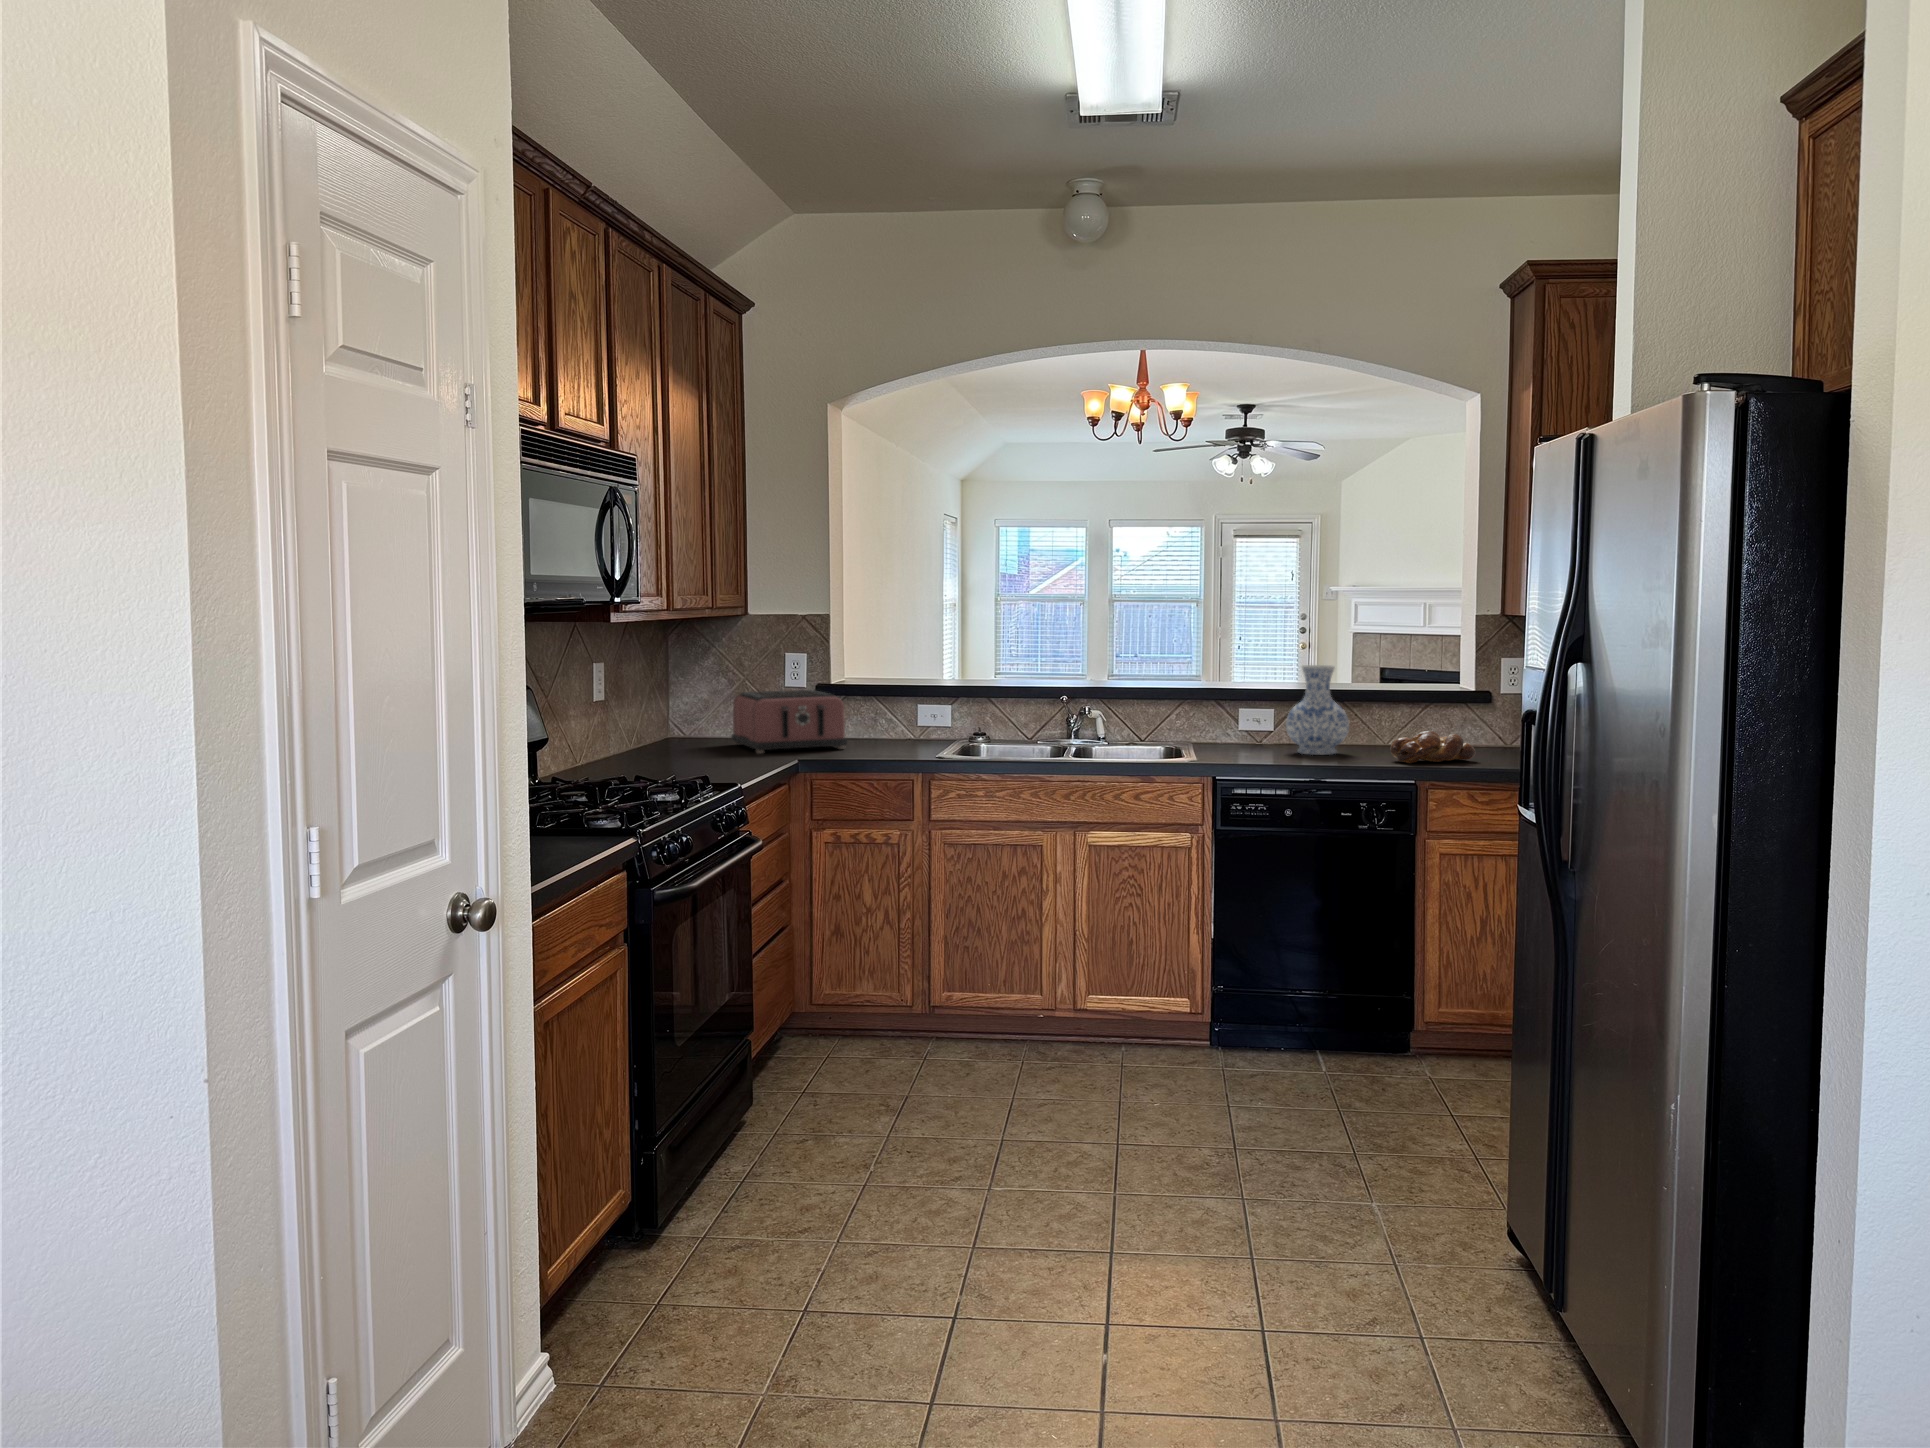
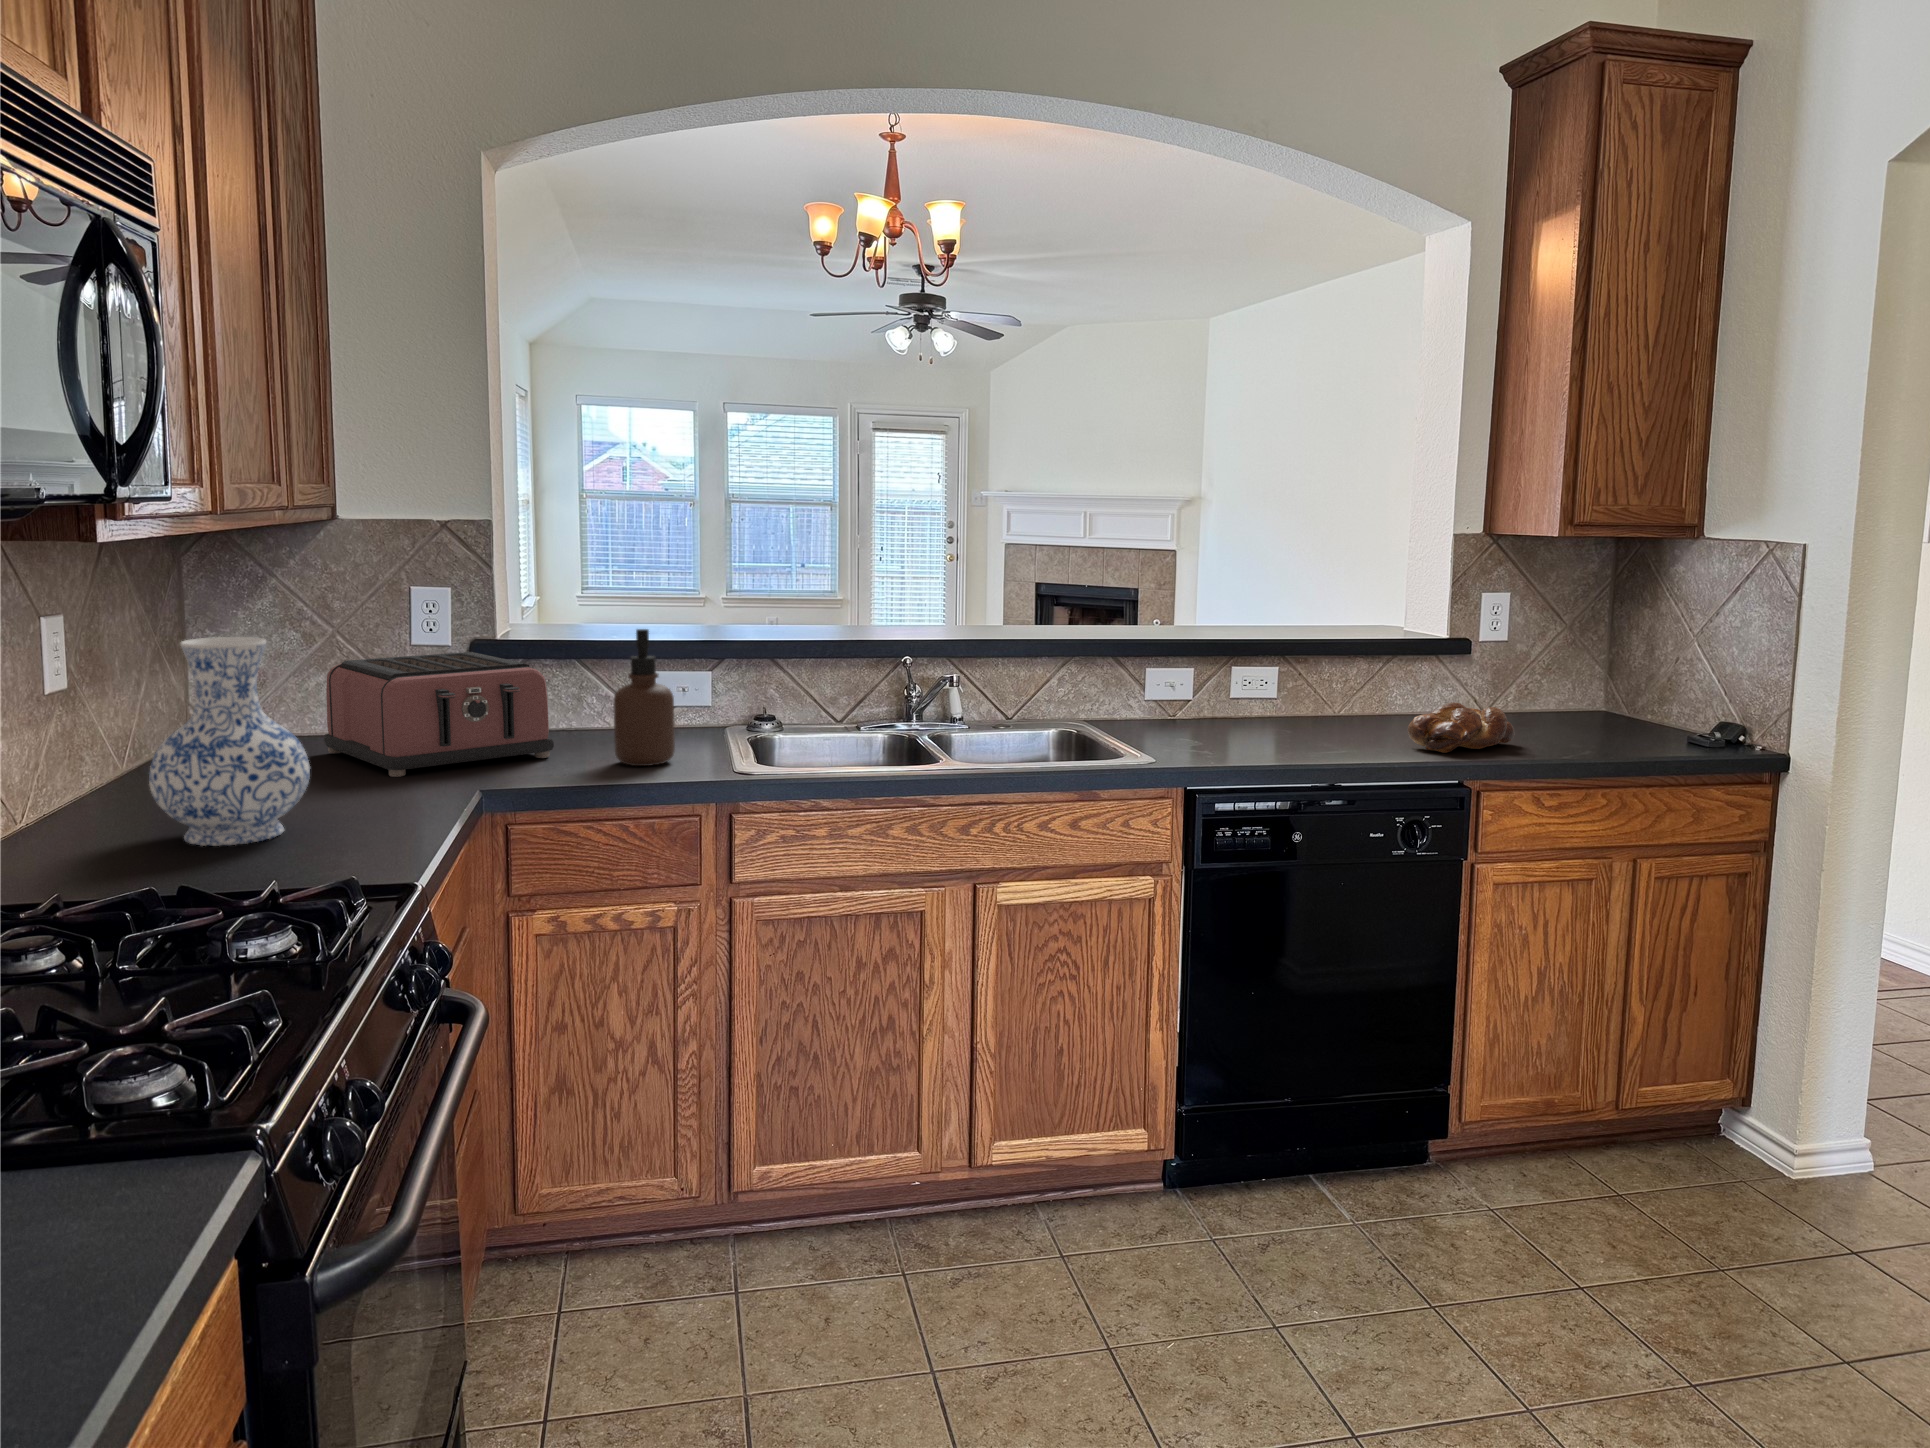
vase: present [1286,665,1349,755] -> present [149,637,310,846]
soap dispenser: none [876,674,910,753] -> present [614,629,675,766]

